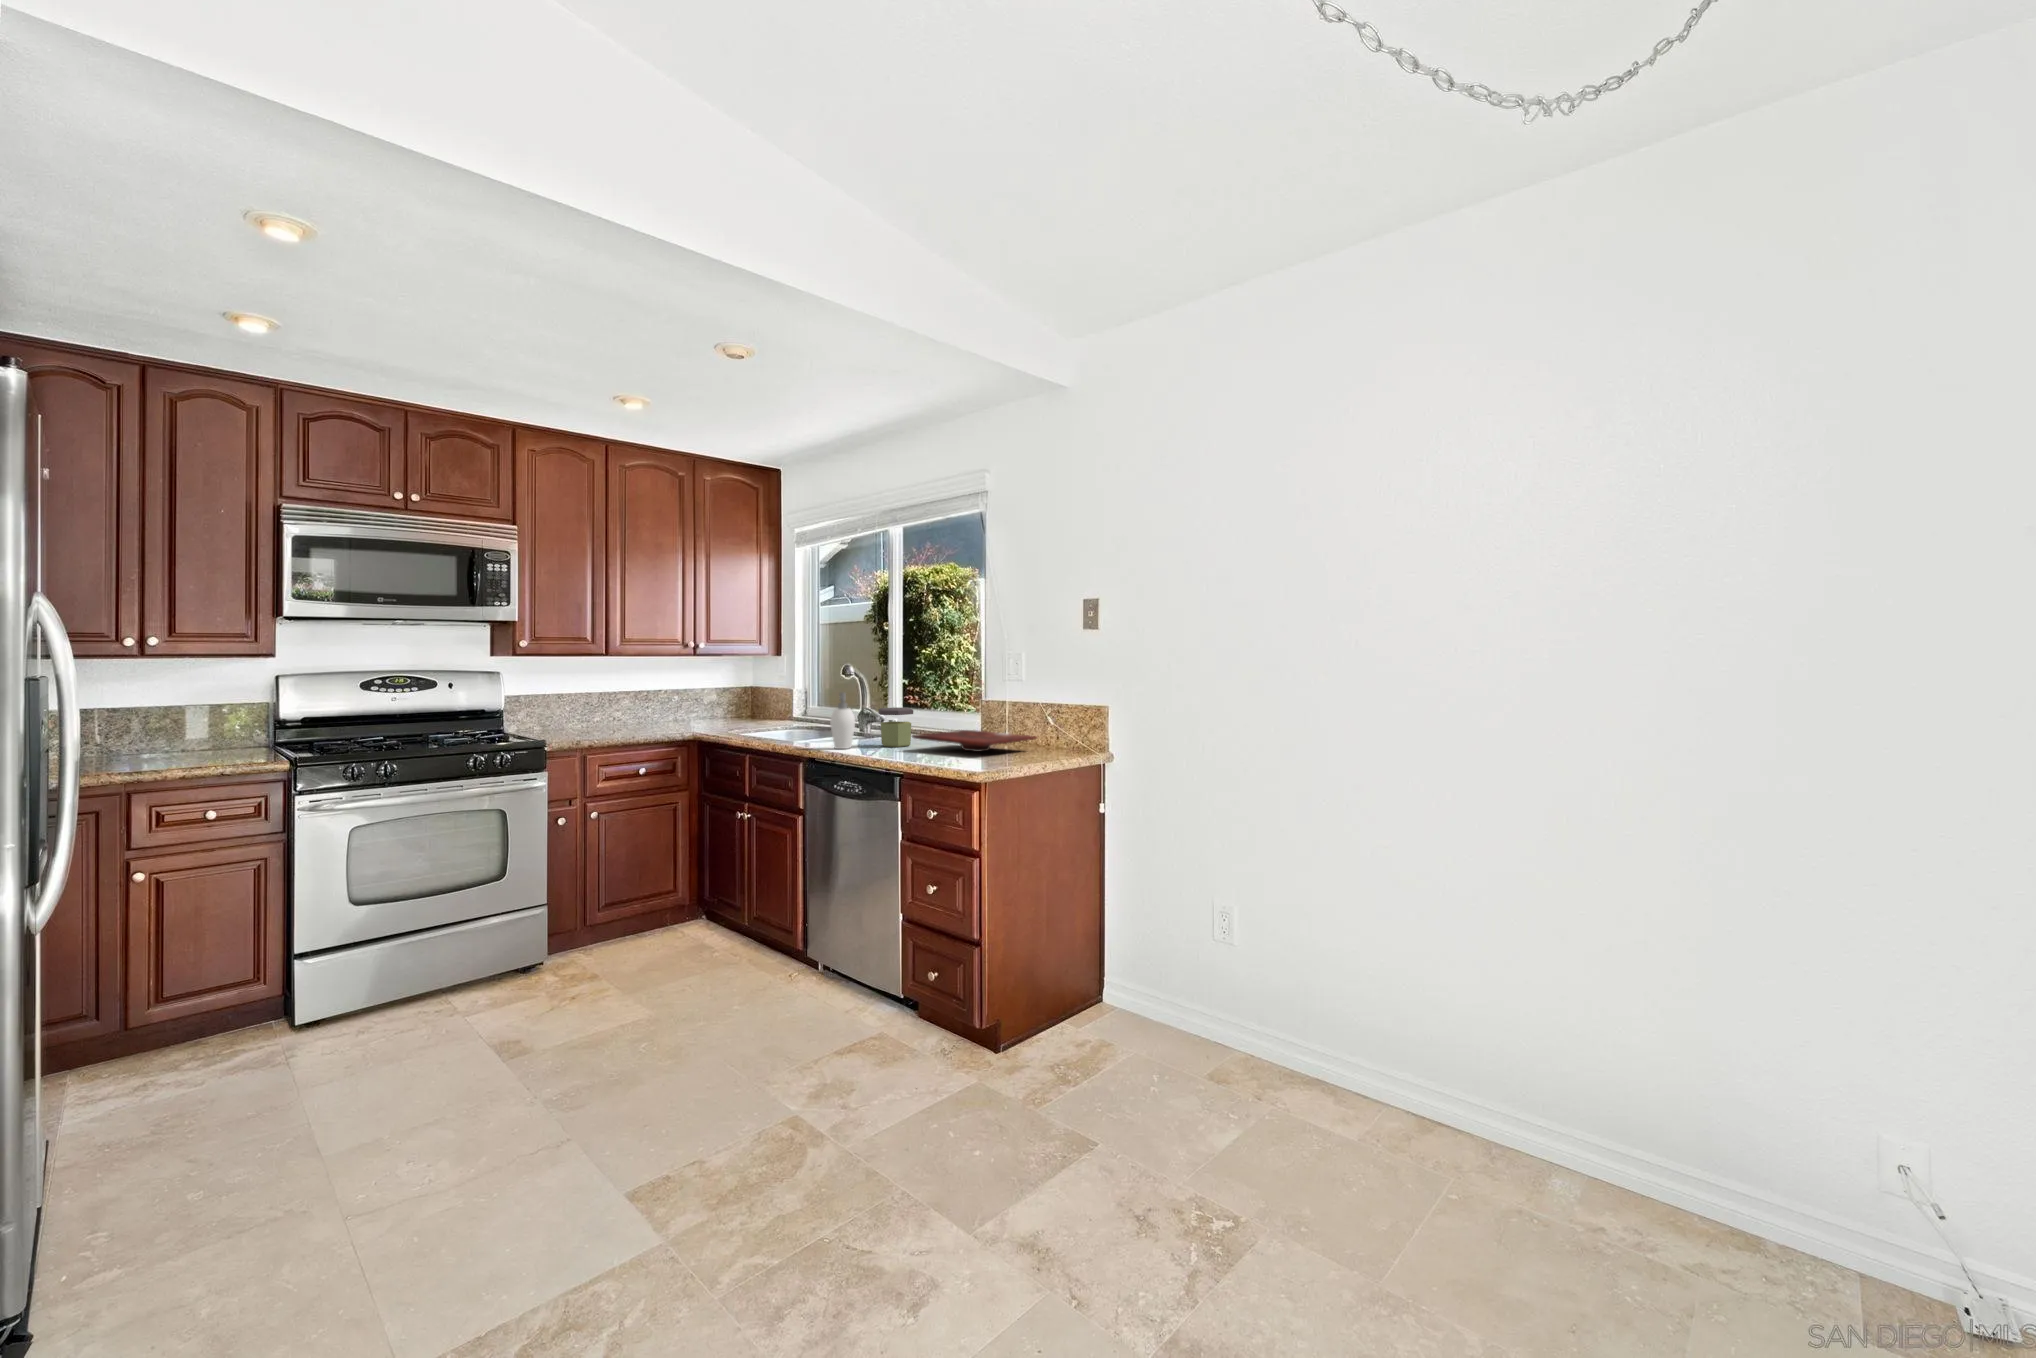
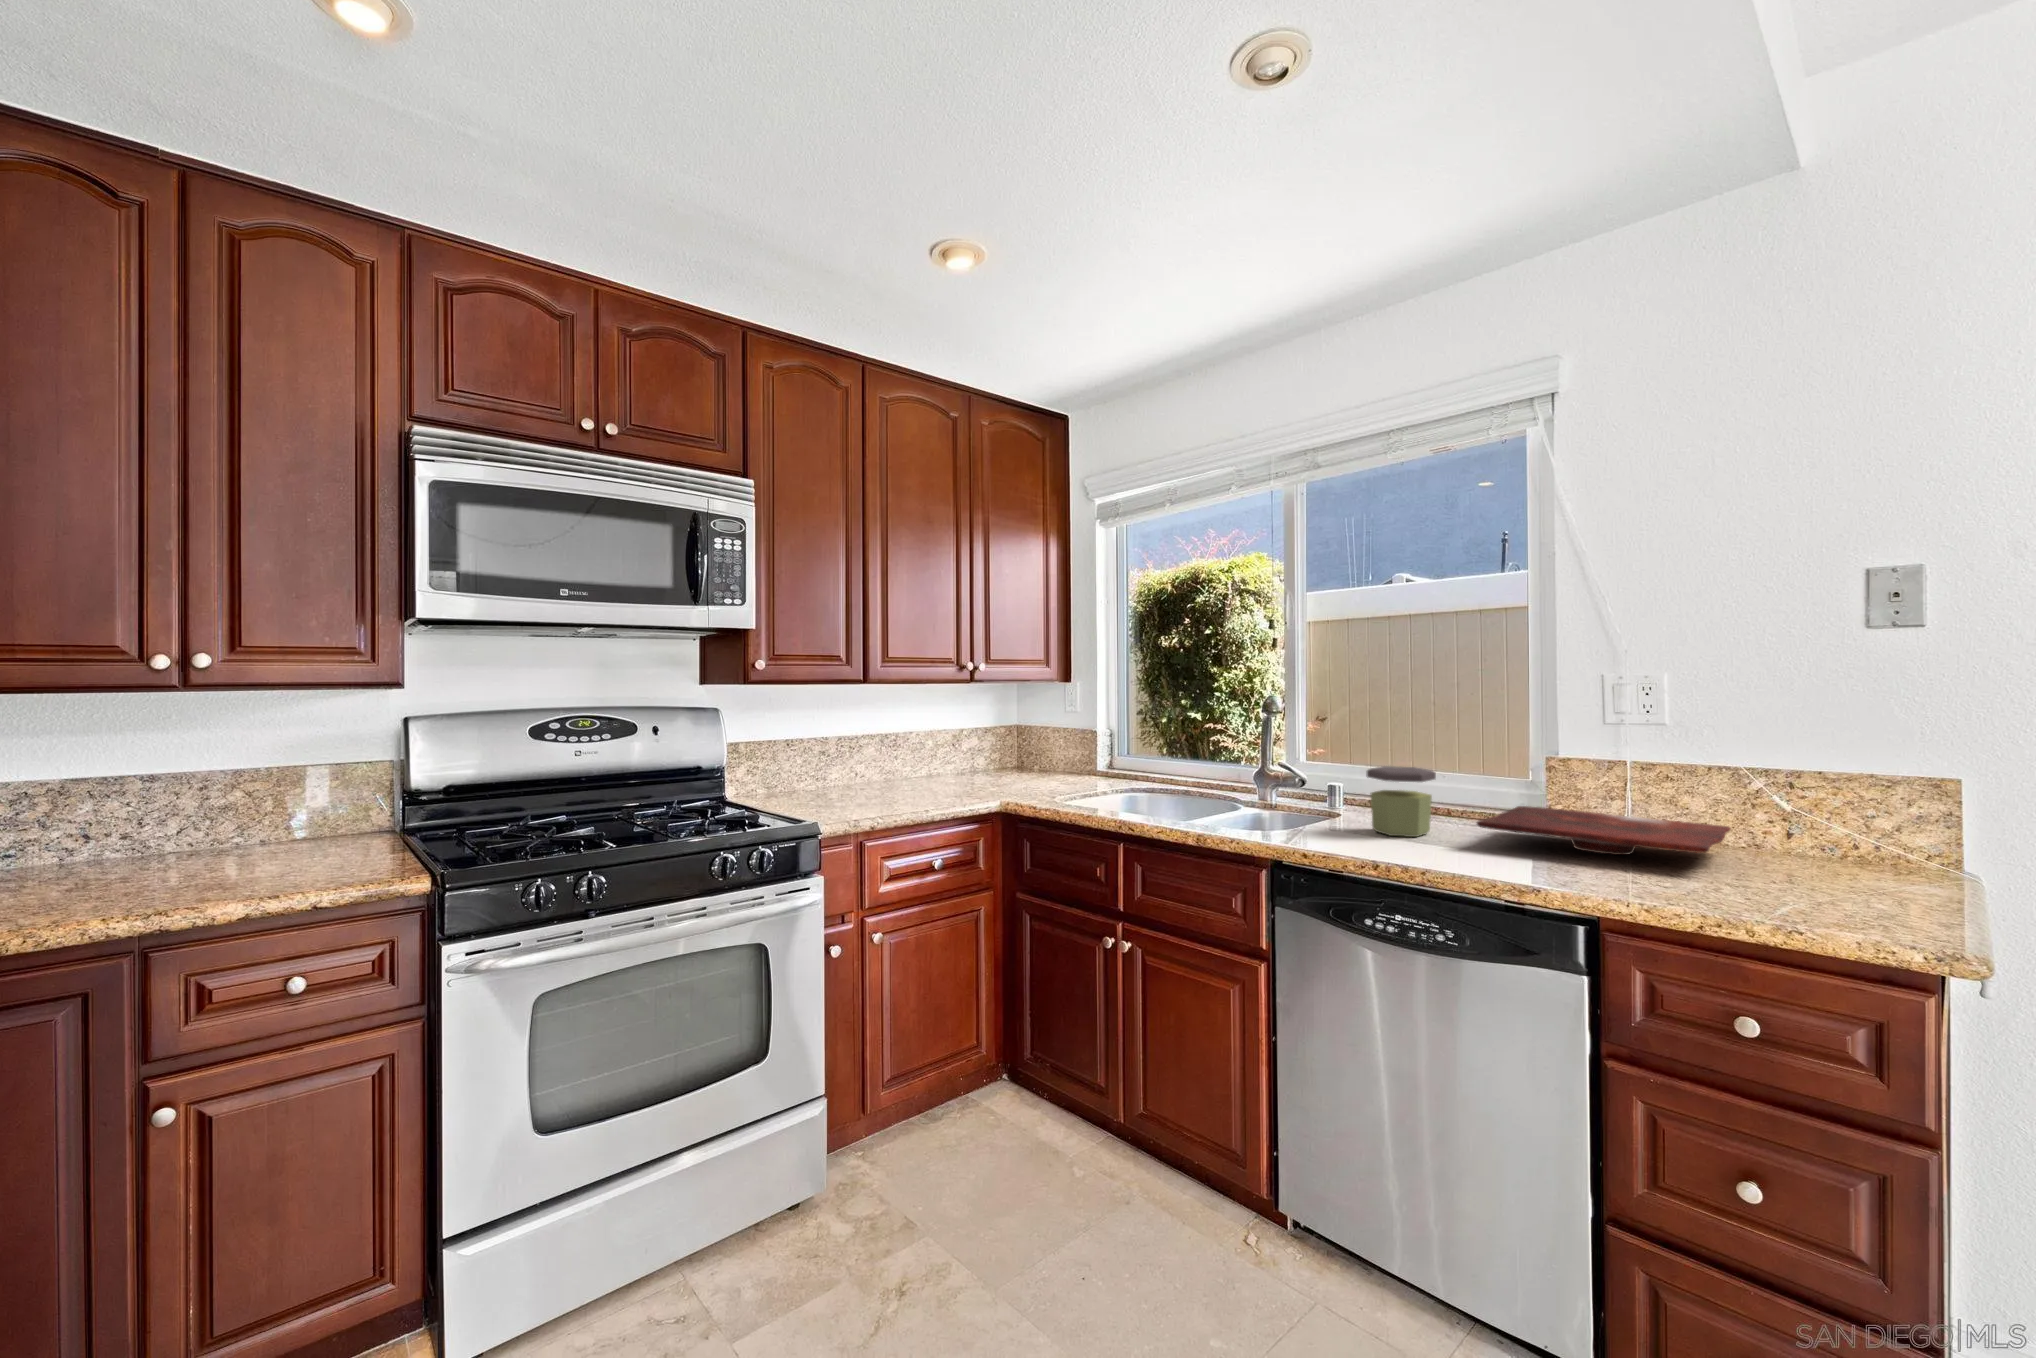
soap dispenser: present [830,692,855,749] -> none [1303,743,1348,842]

